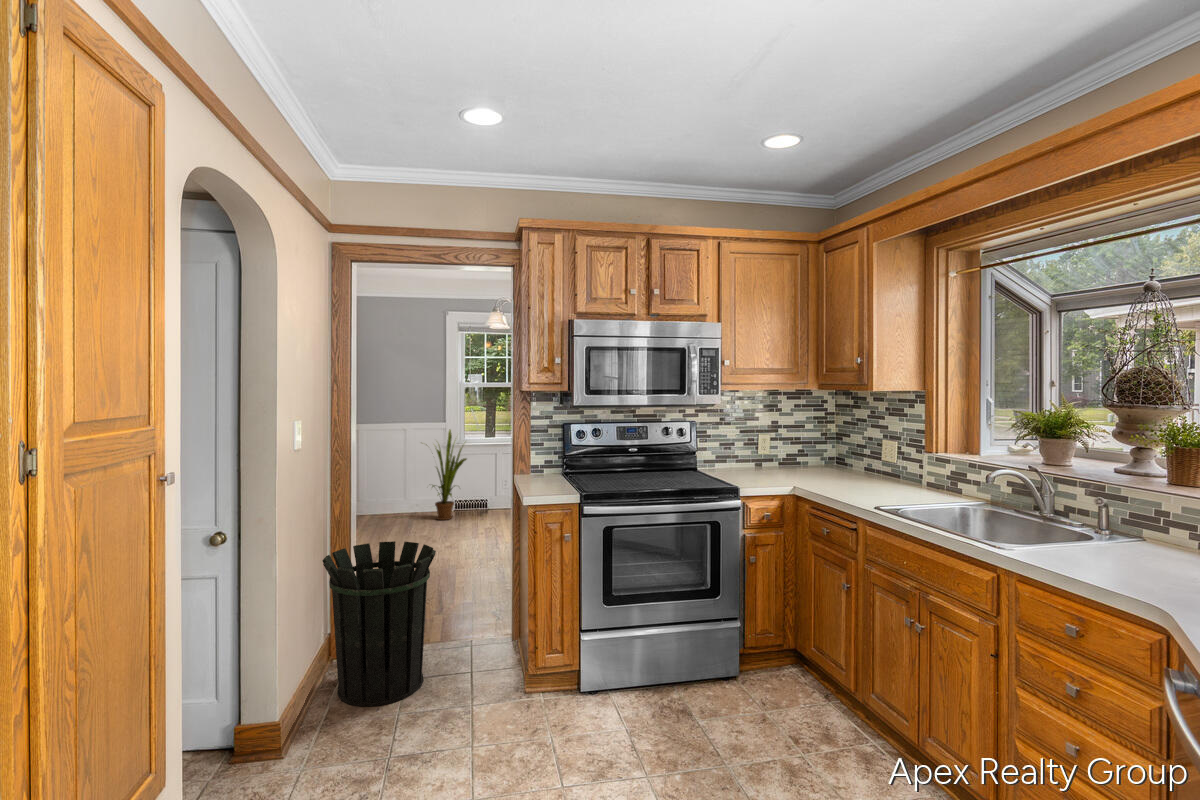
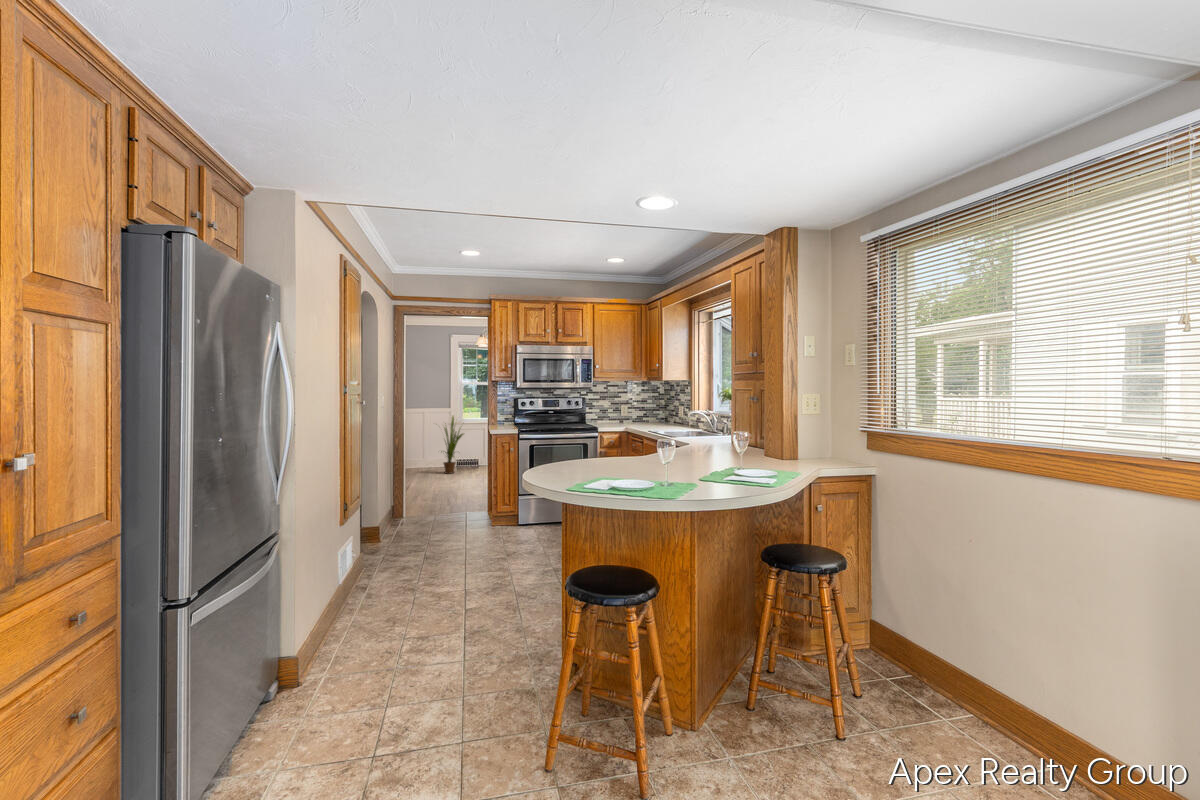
waste bin: present [322,541,436,706] -> none [393,458,448,530]

